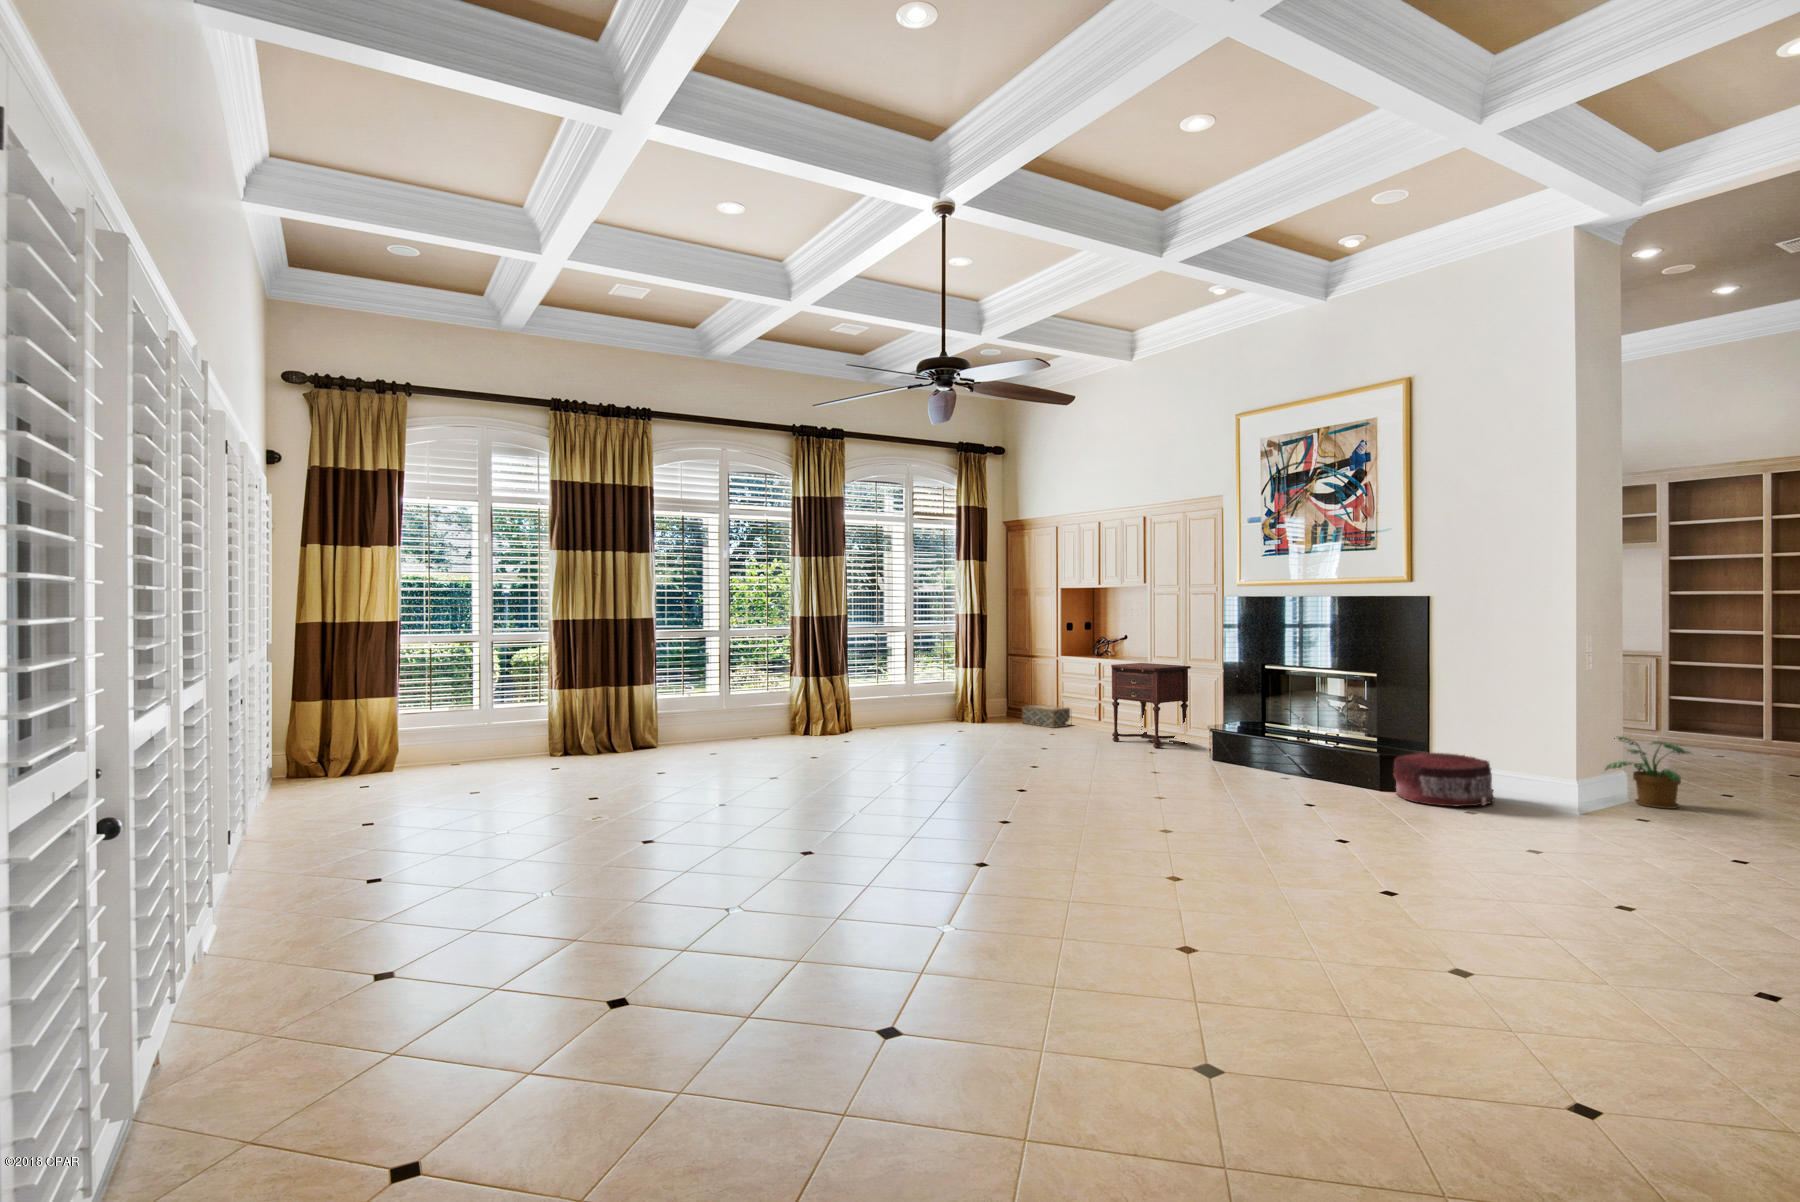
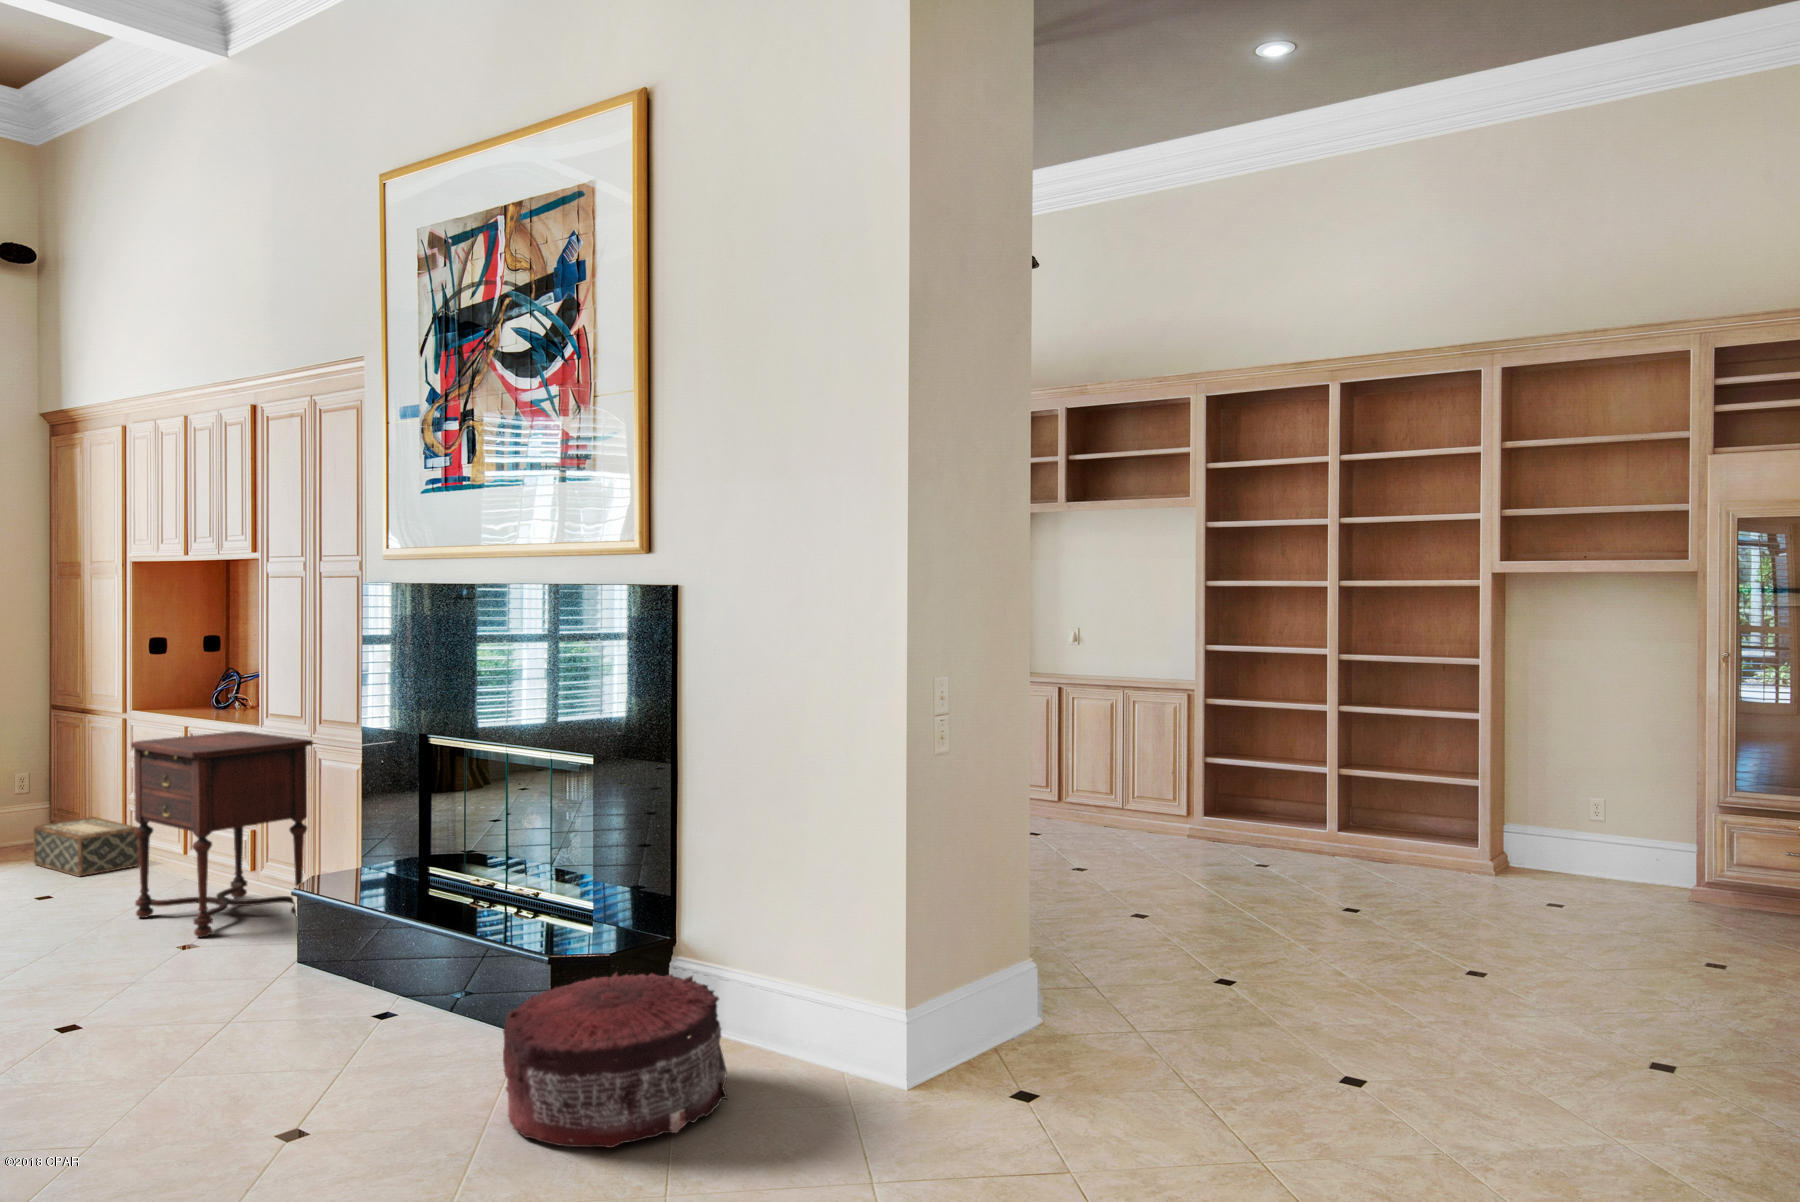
potted plant: present [1605,737,1689,809] -> none [974,905,1134,1079]

